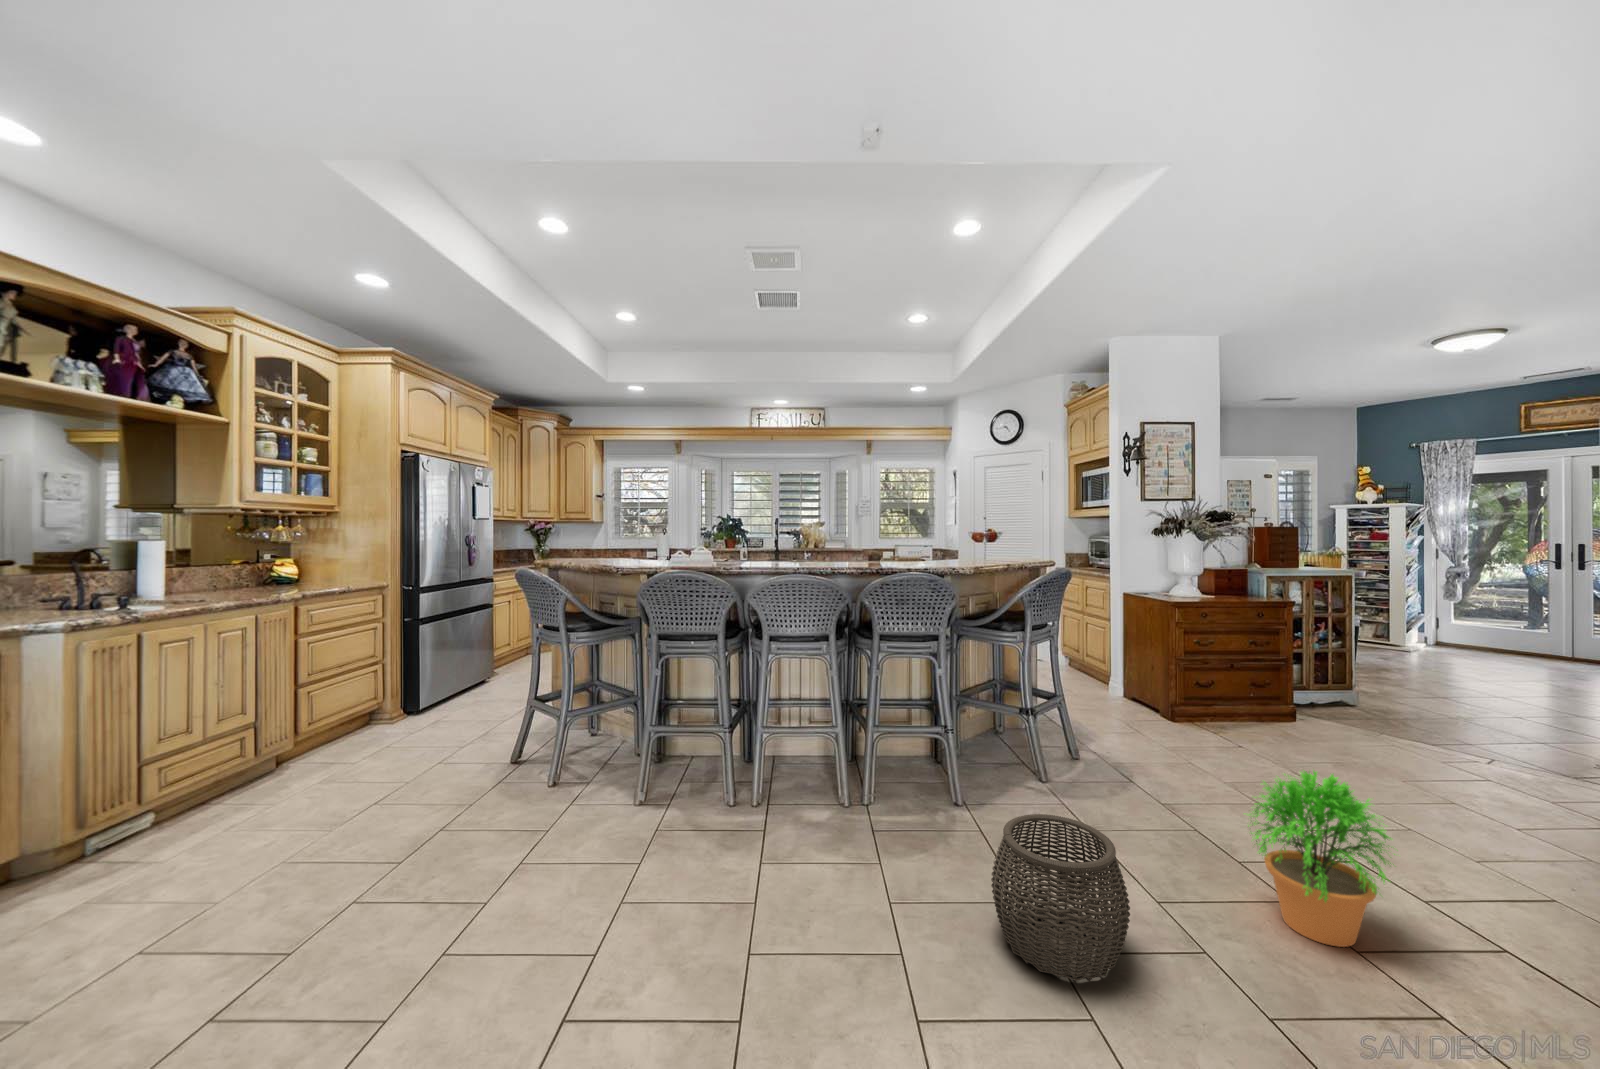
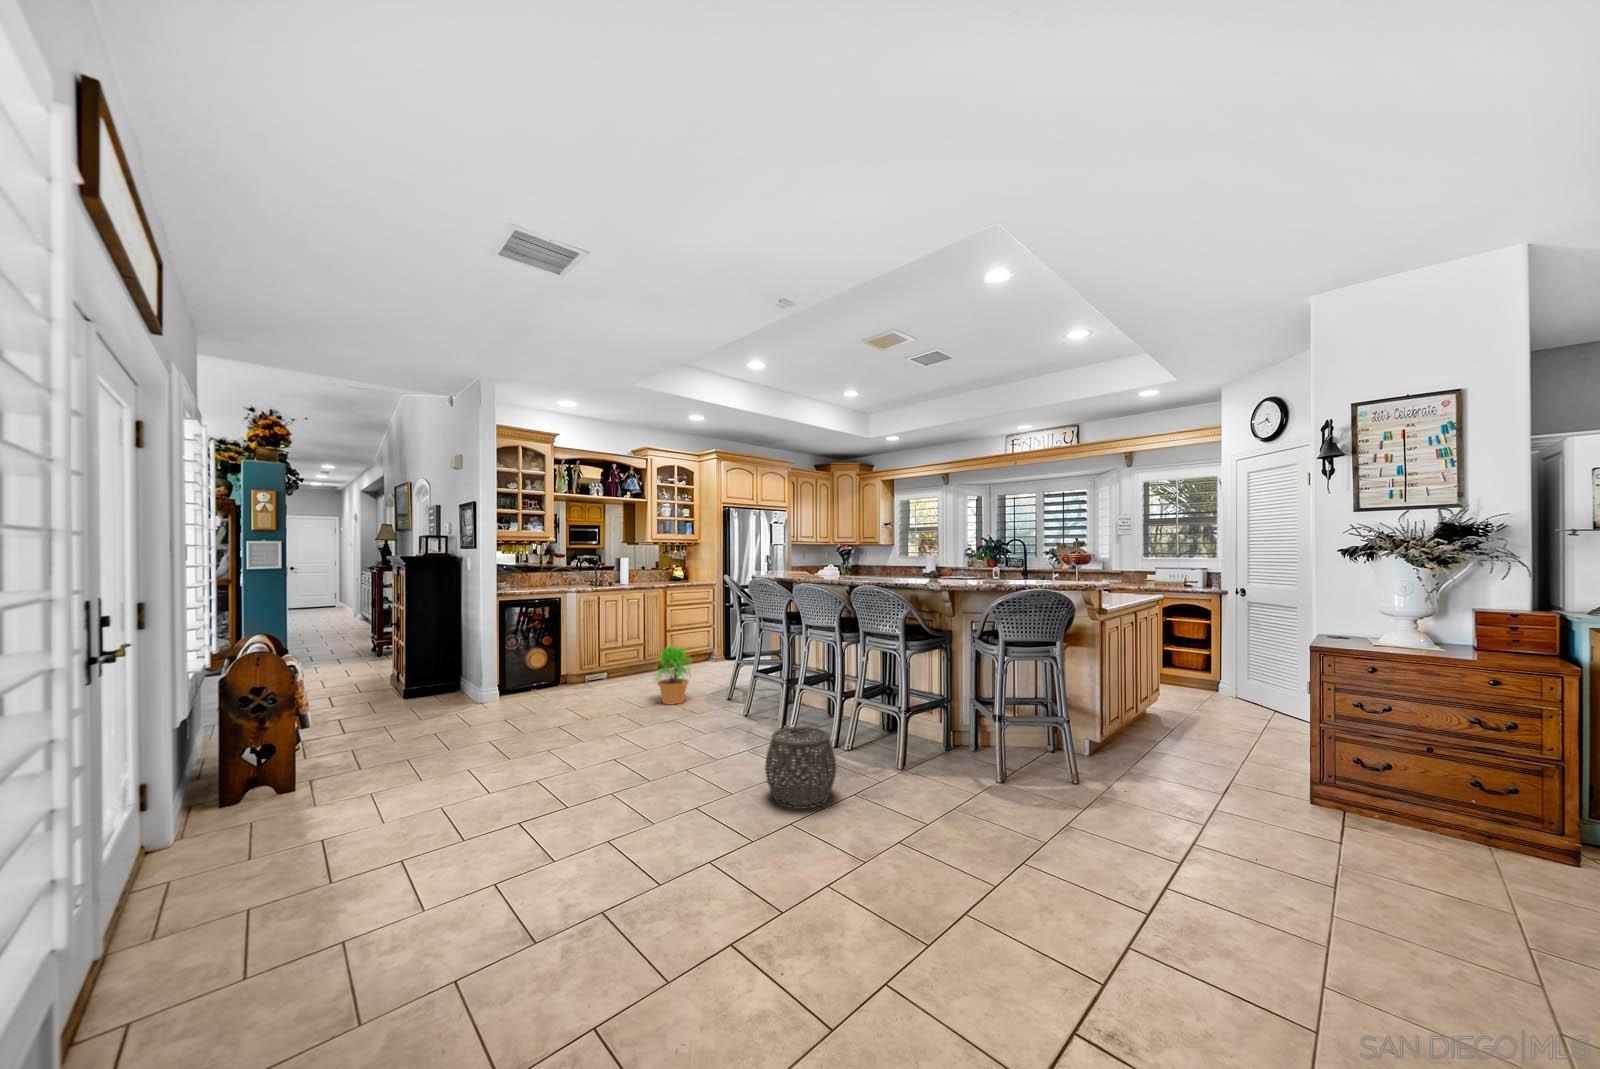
potted plant: present [1248,771,1395,947] -> present [656,647,691,704]

